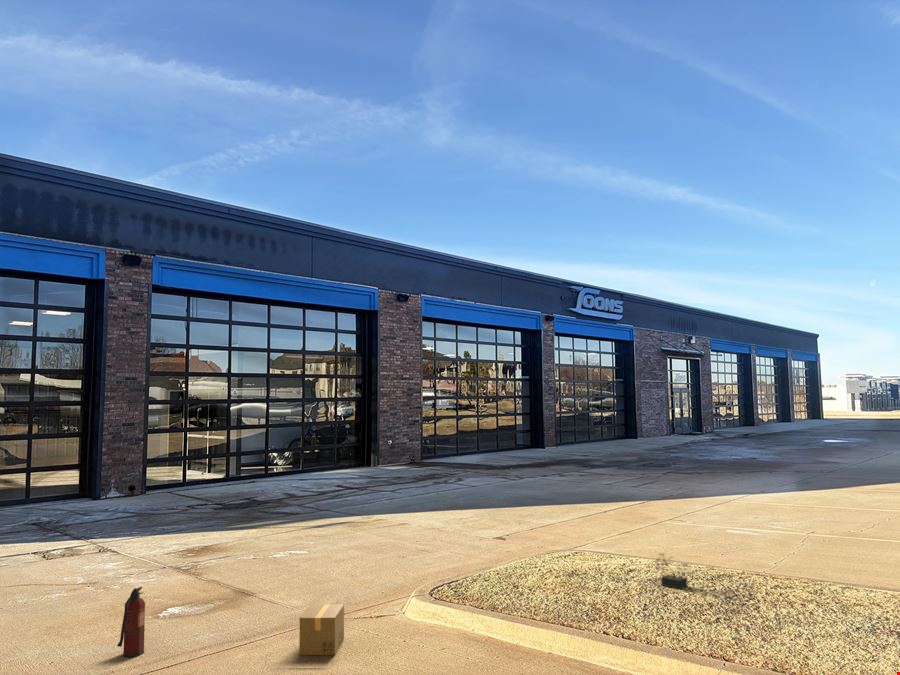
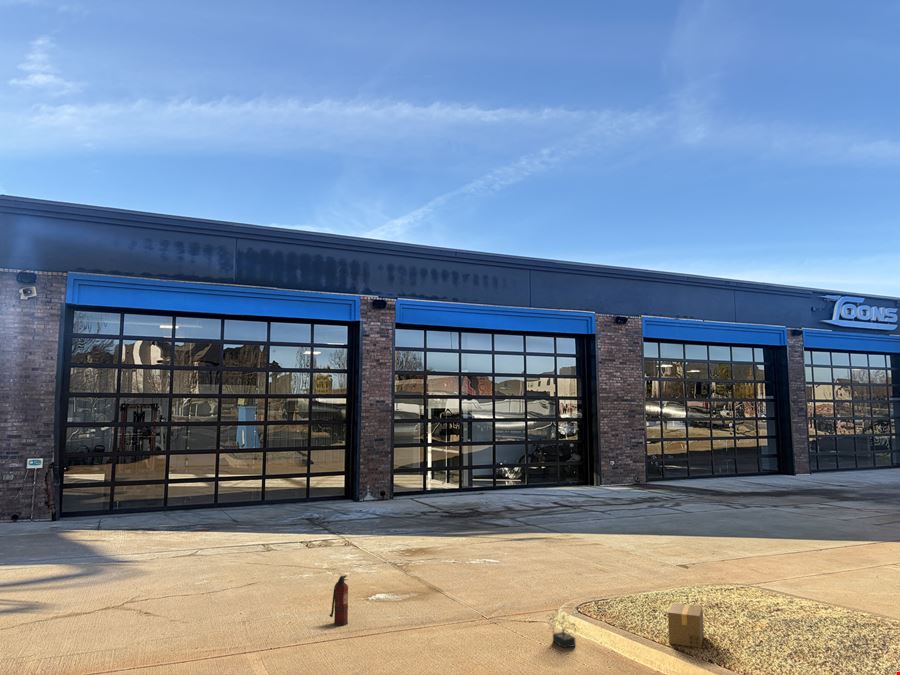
decorative plant: present [655,553,689,589] -> present [547,611,576,648]
cardboard box: present [299,604,344,655] -> present [668,603,704,647]

